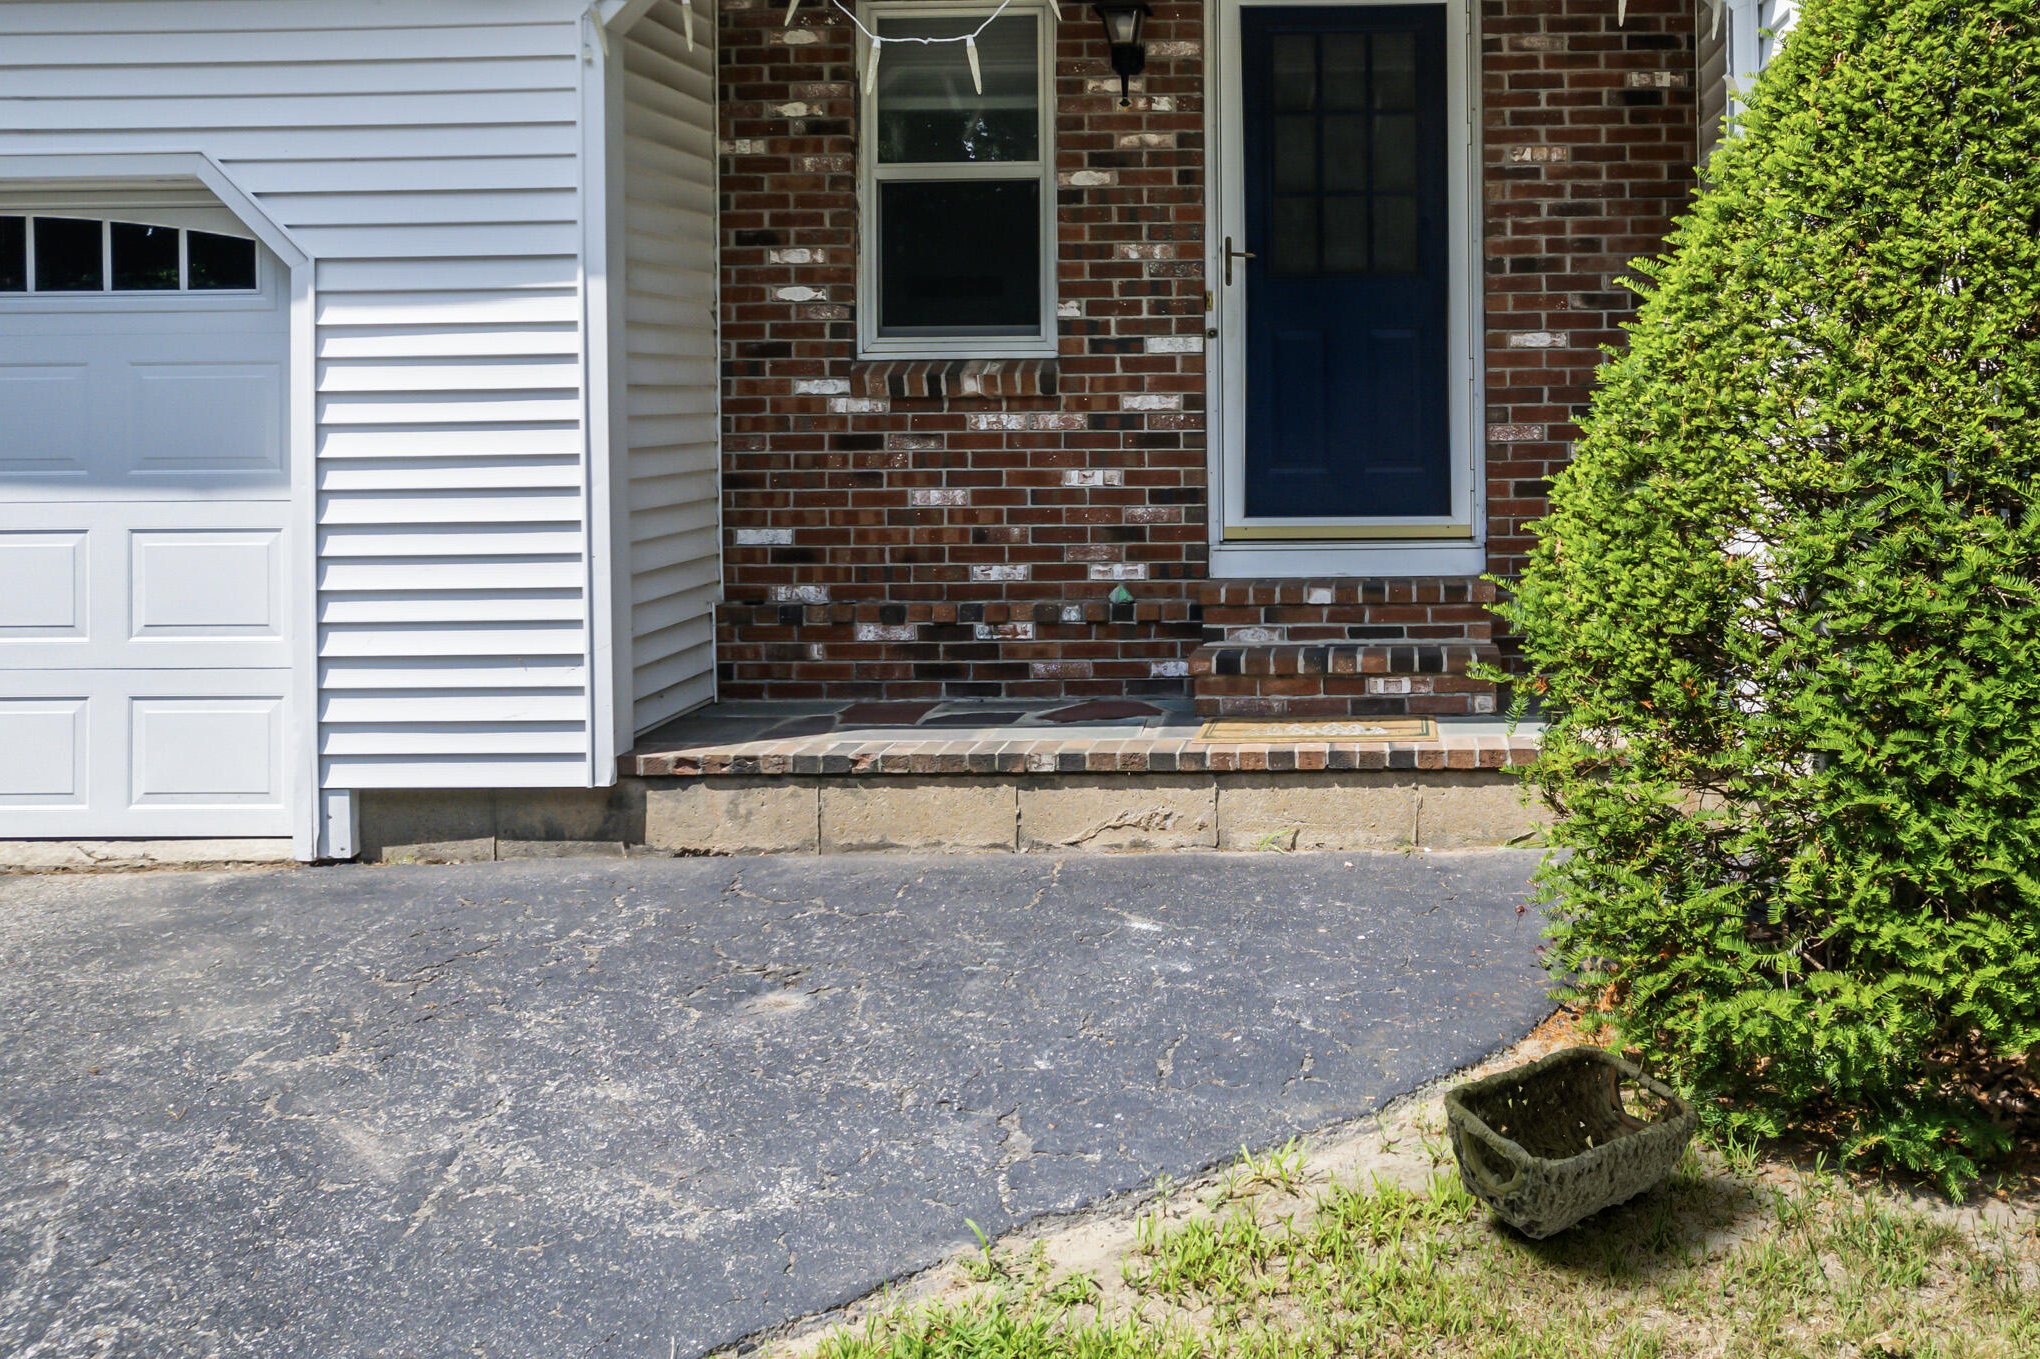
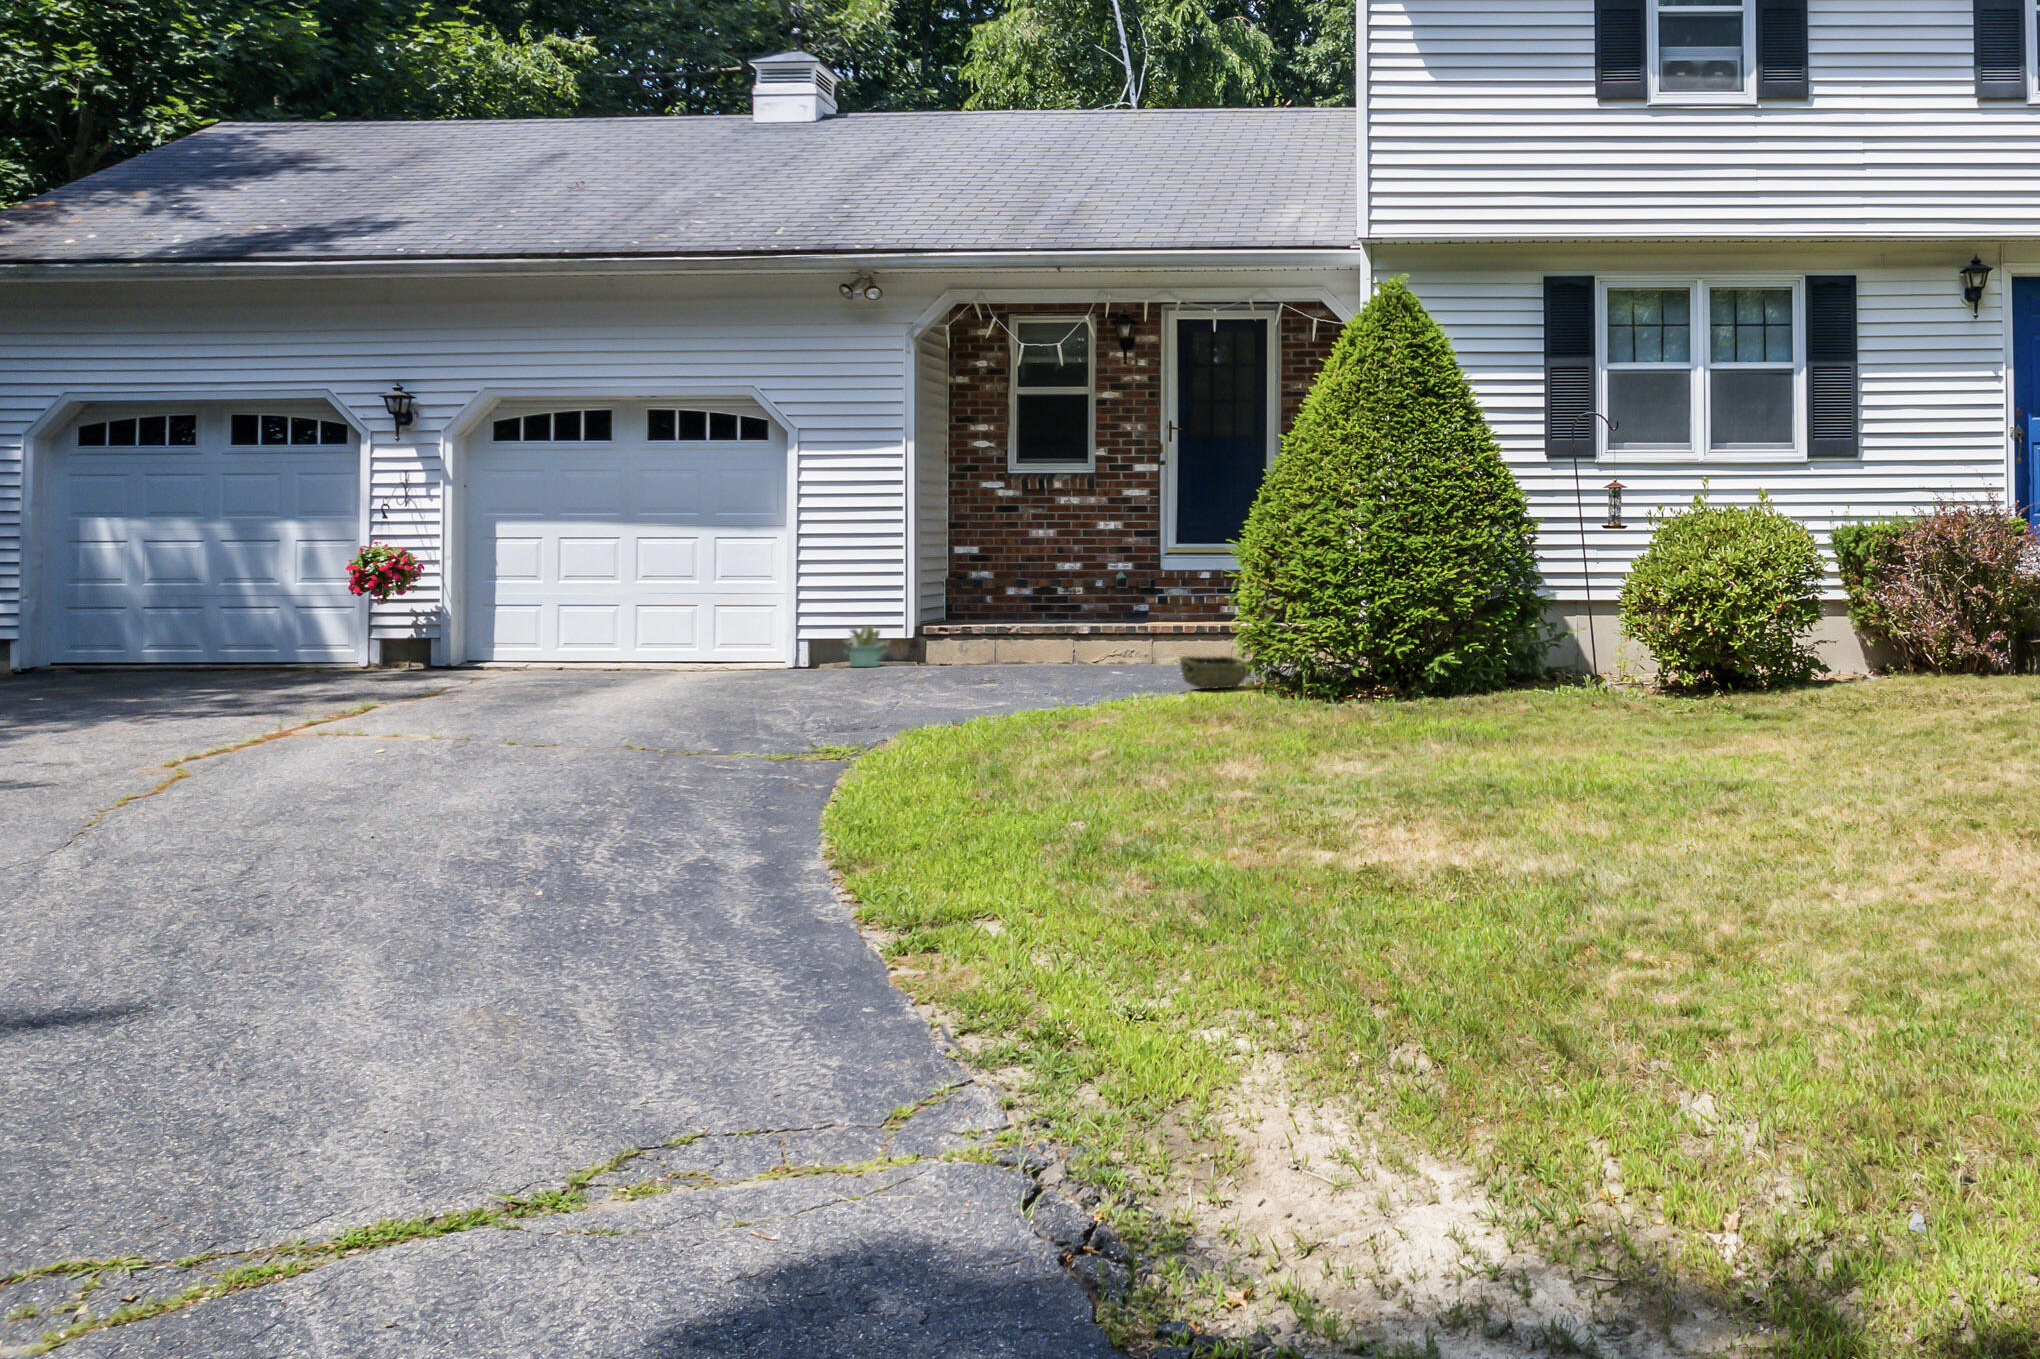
decorative plant: none [403,767,542,885] -> present [845,626,889,667]

